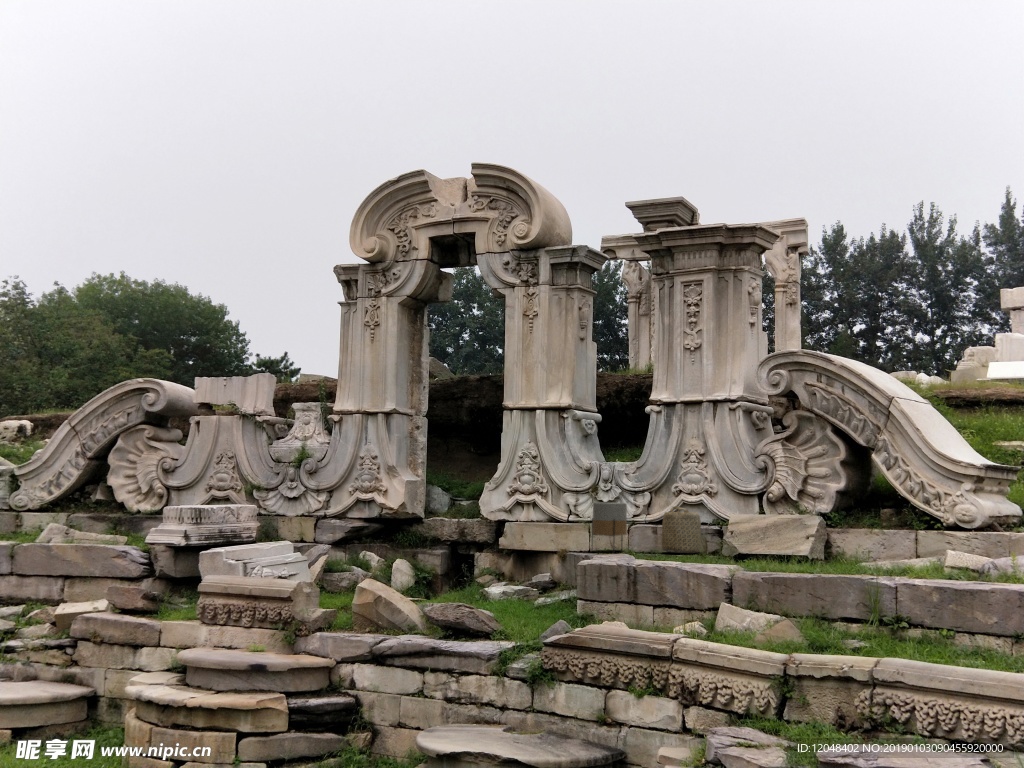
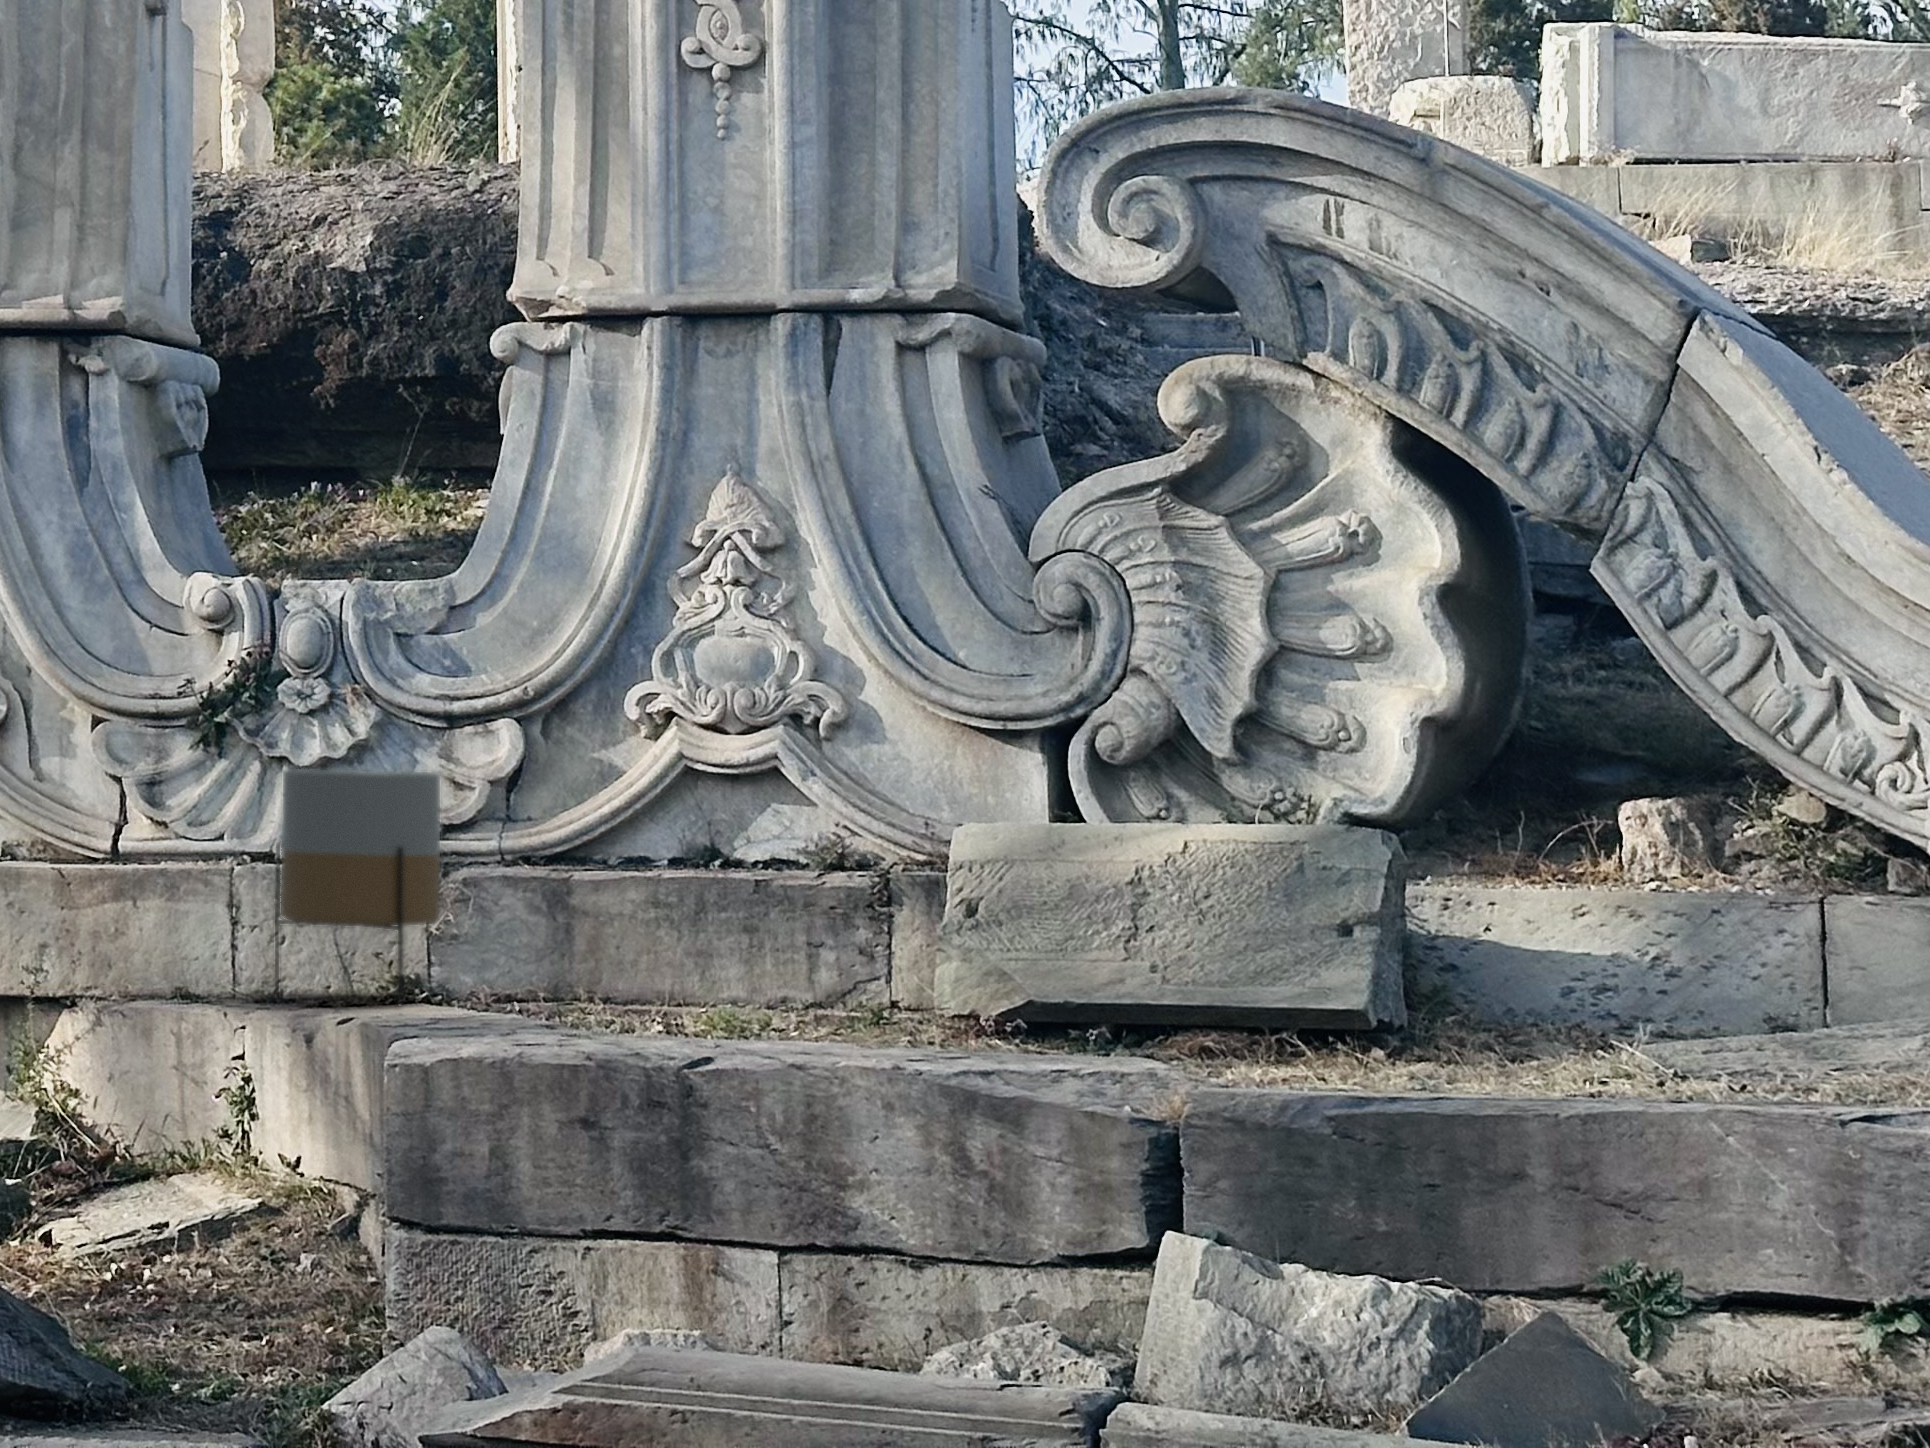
basket: present [662,506,701,553] -> none [629,787,812,1006]

